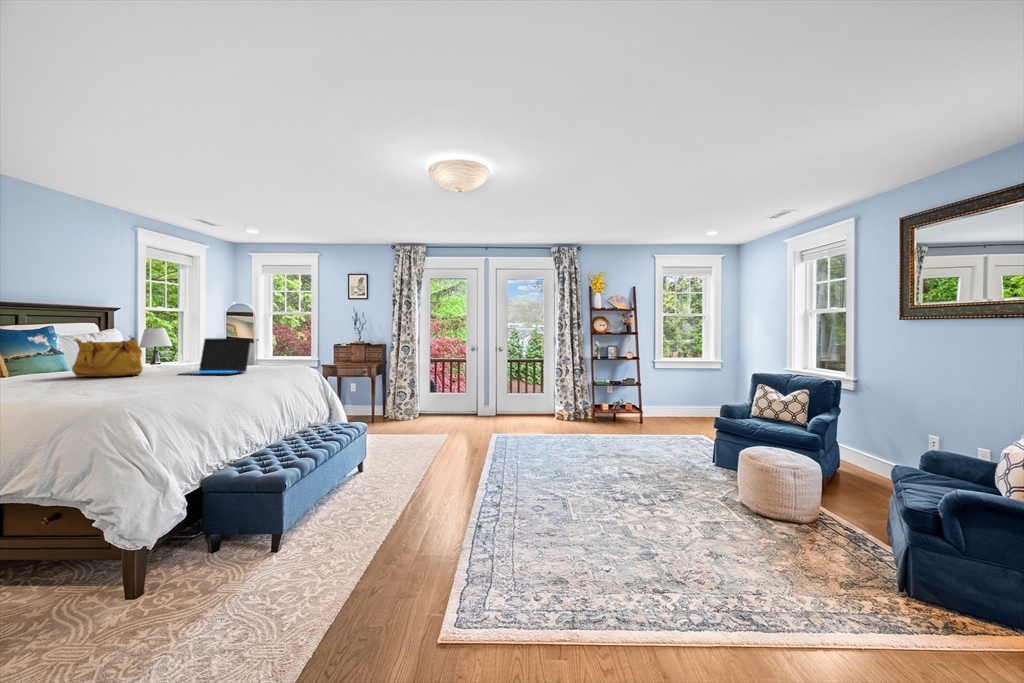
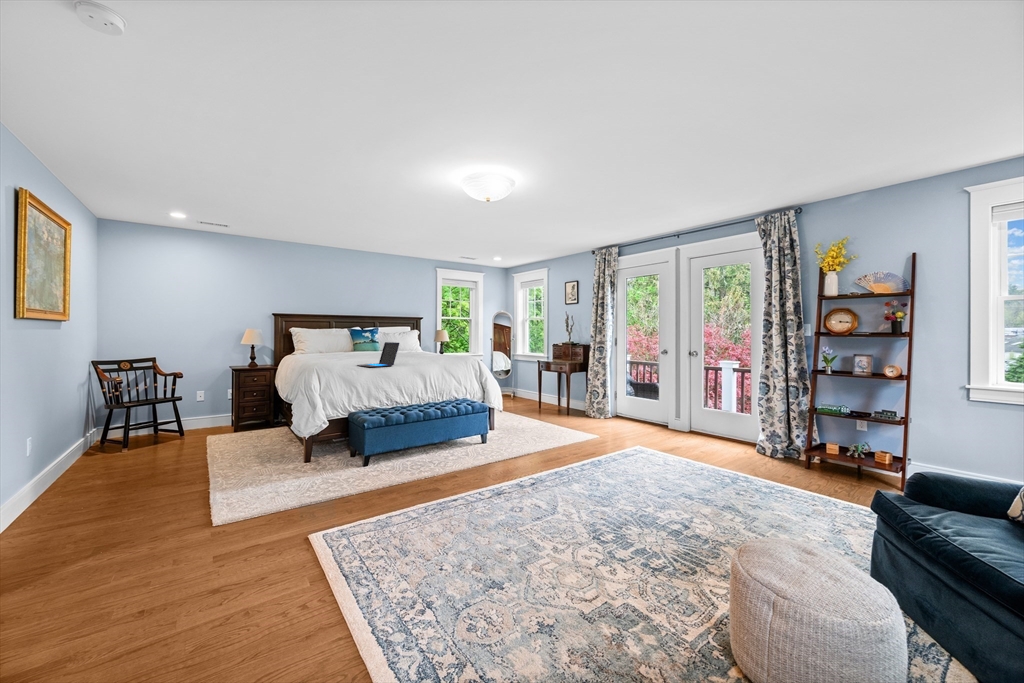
handbag: present [72,336,142,377] -> none [318,341,348,365]

